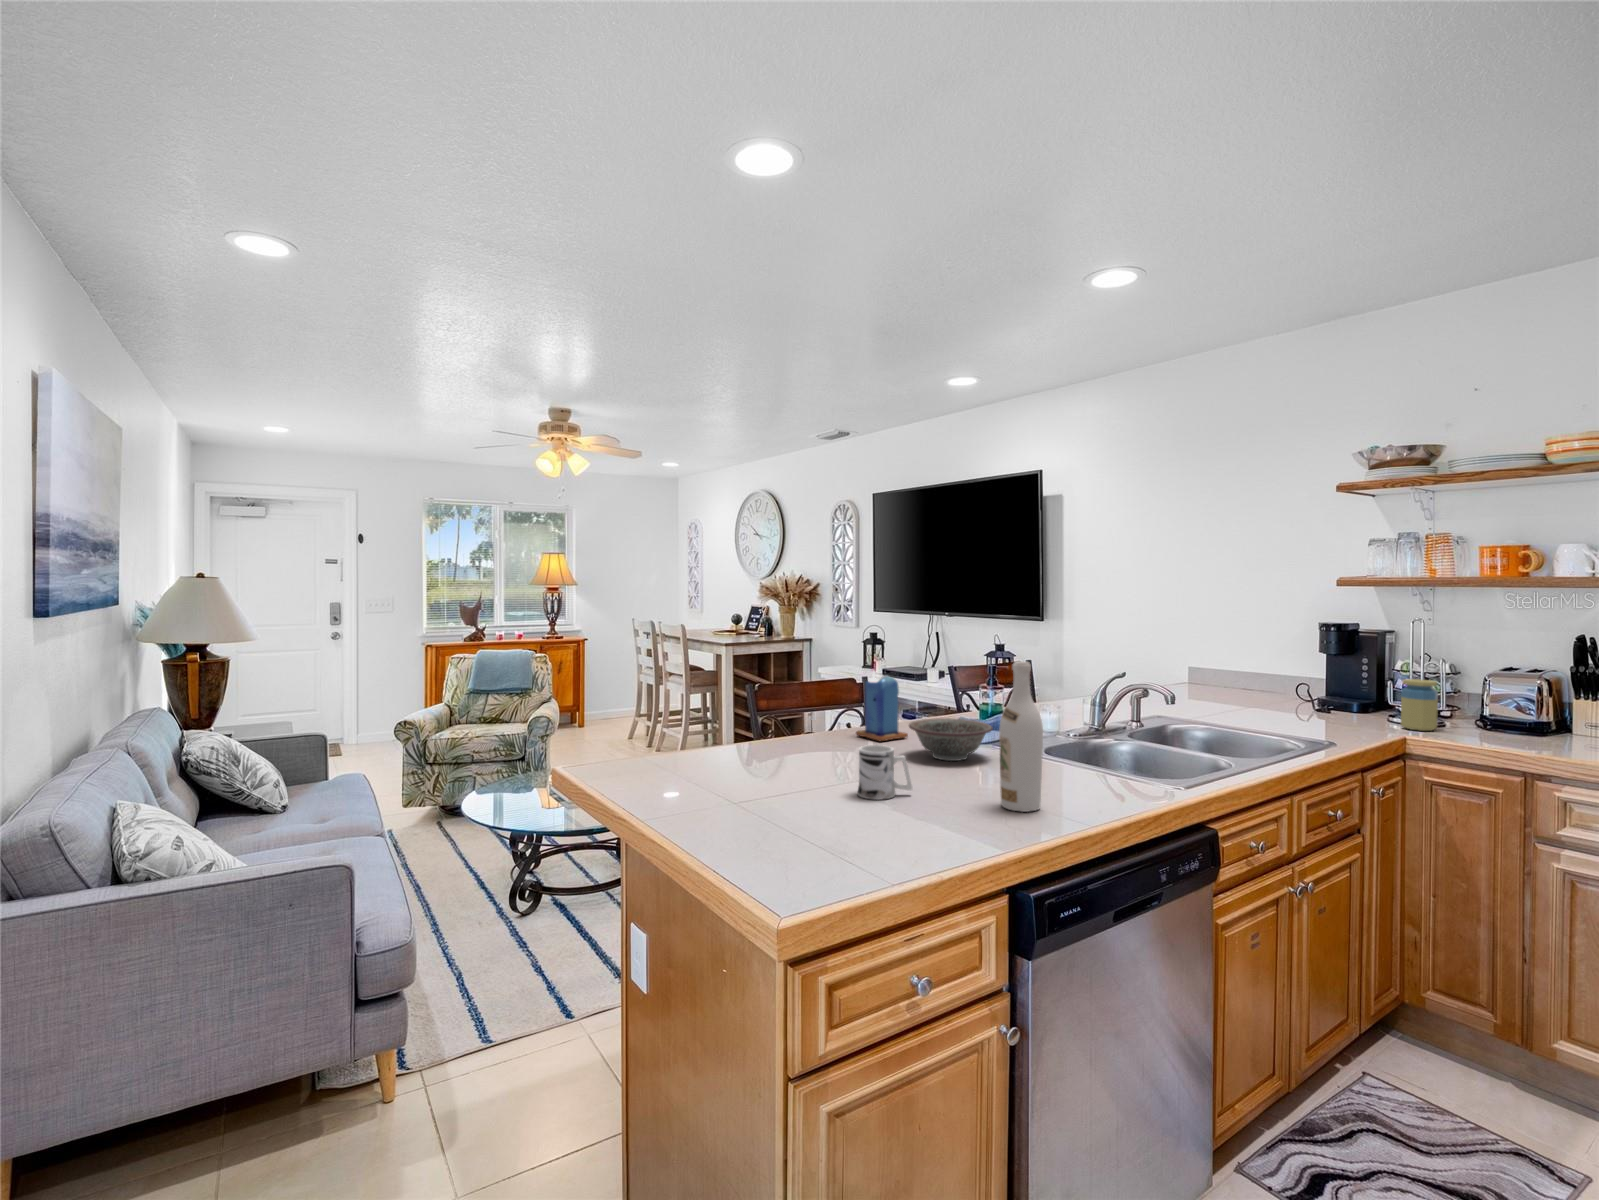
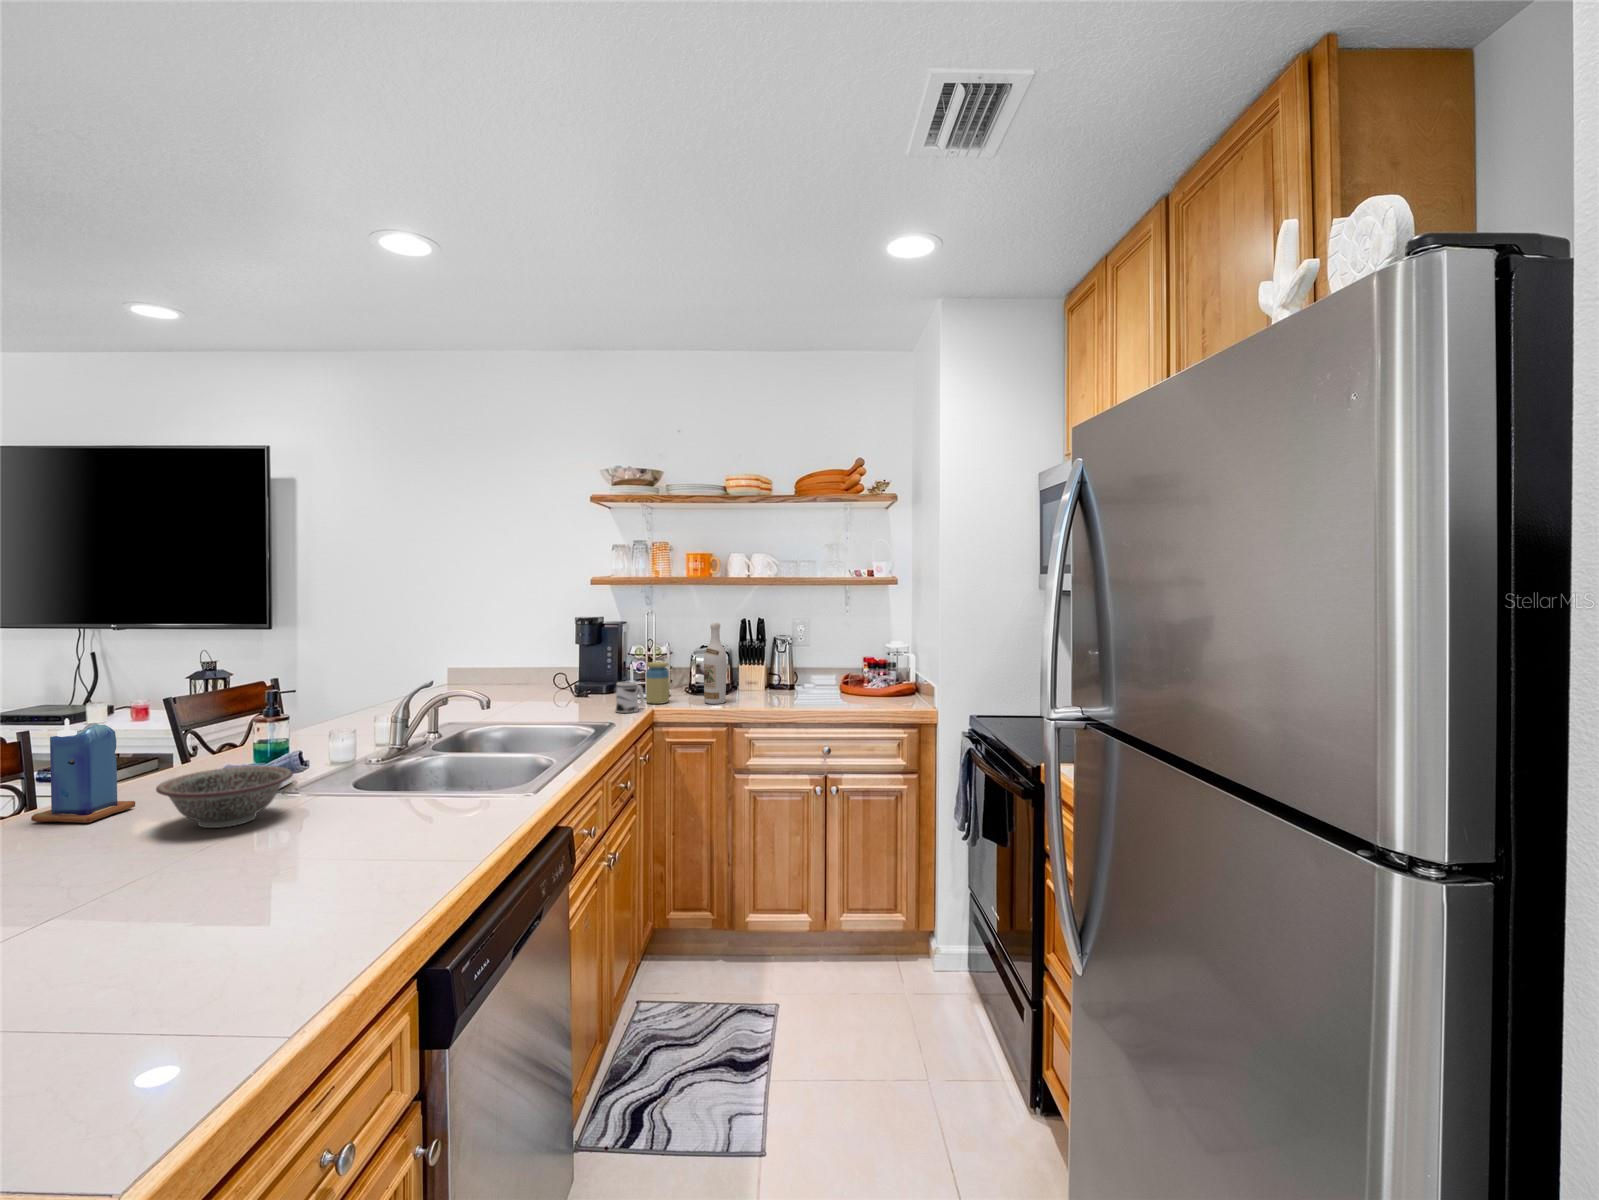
wine bottle: present [999,661,1043,812] -> present [704,623,727,704]
mug: present [857,745,912,800] -> present [616,681,645,713]

